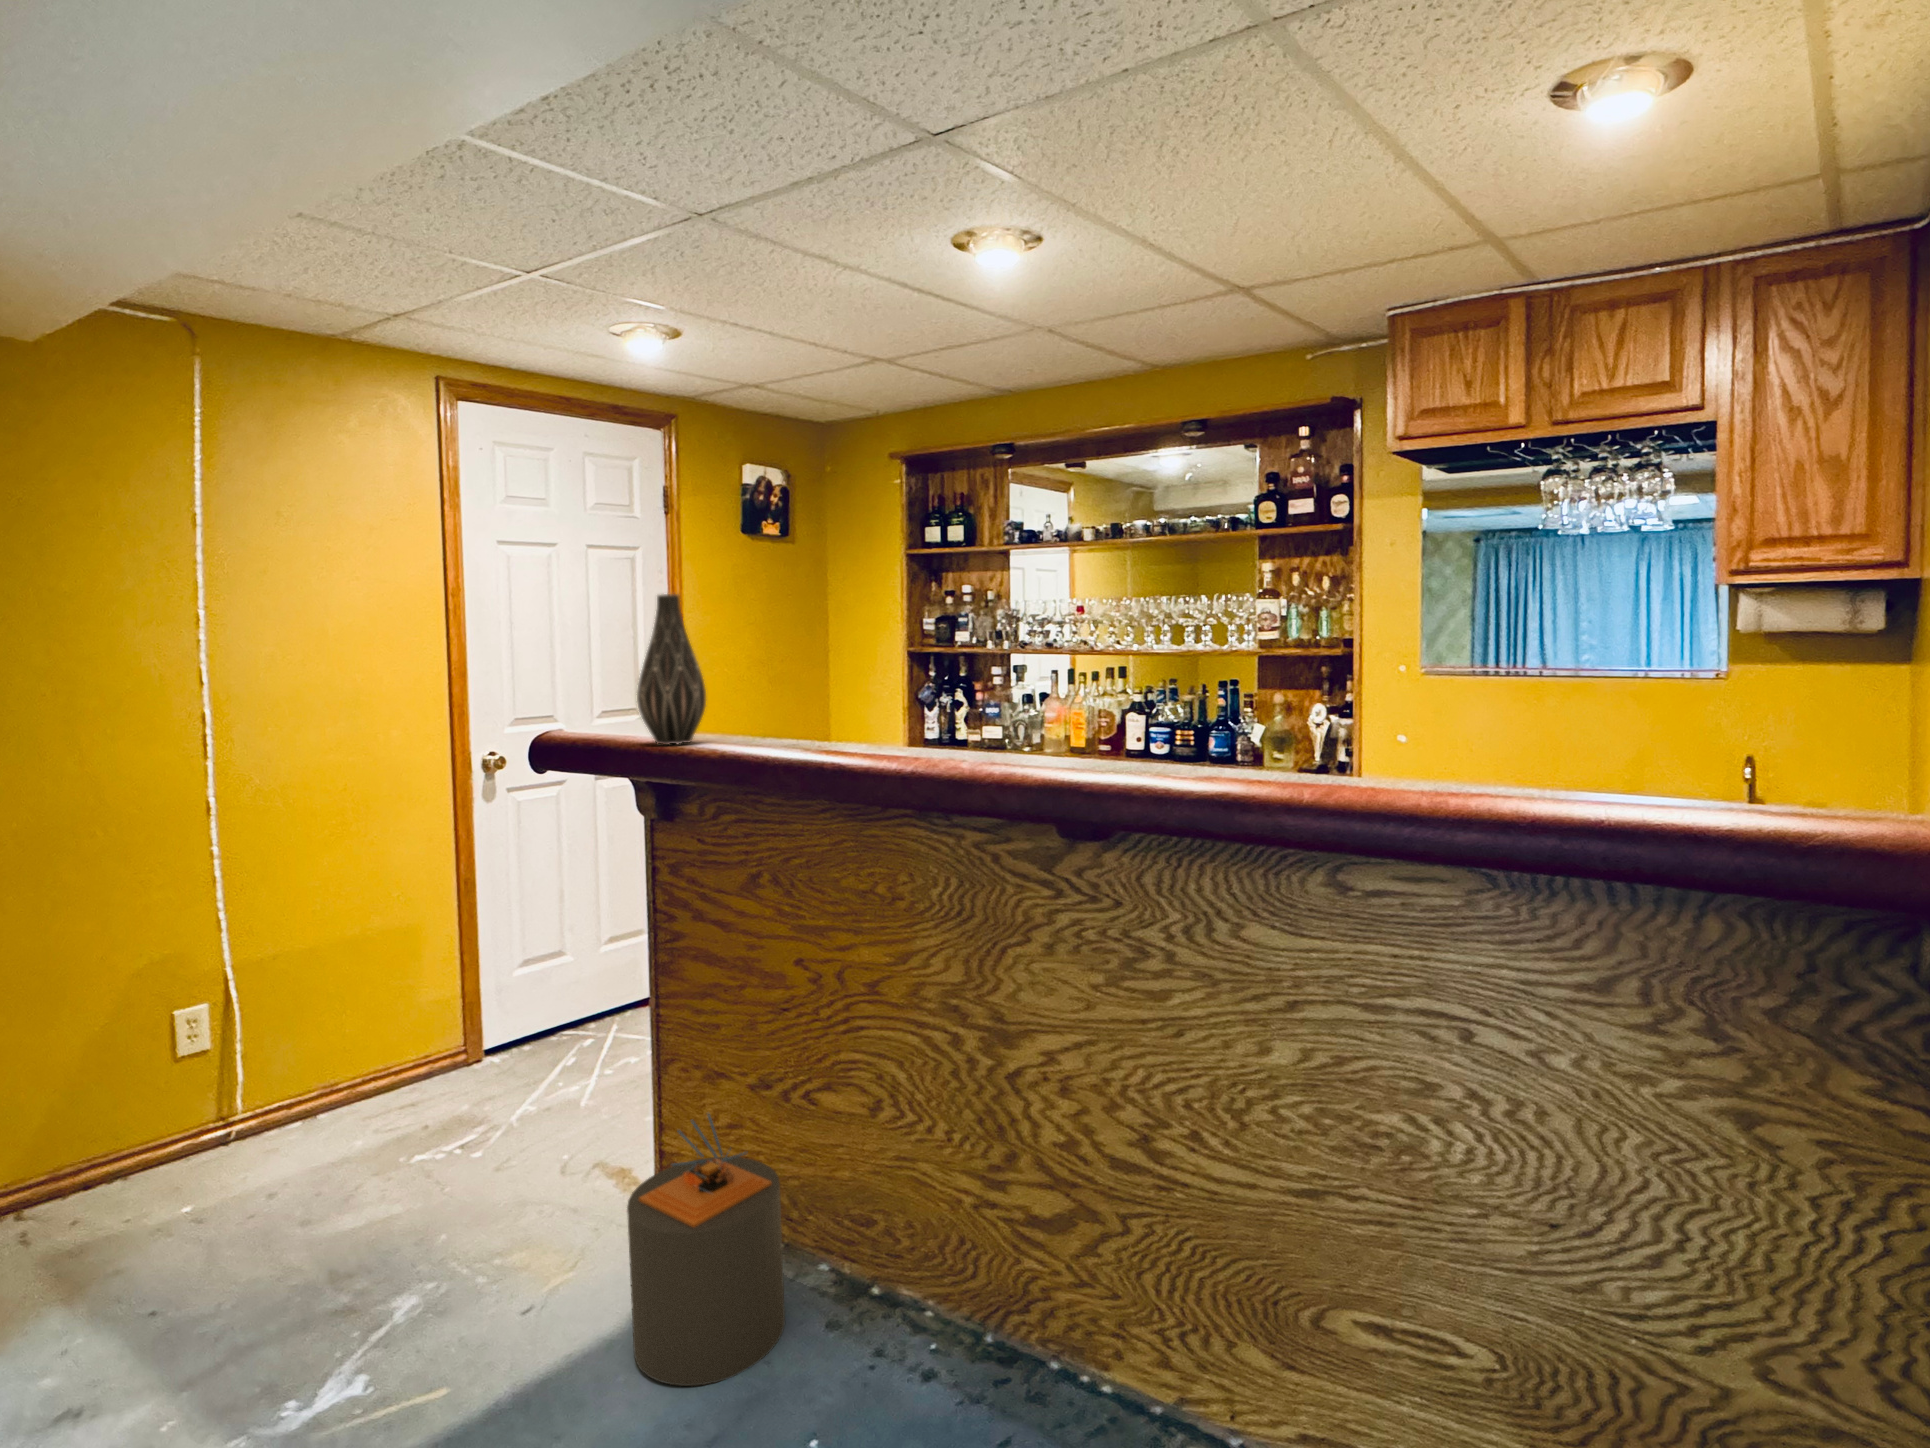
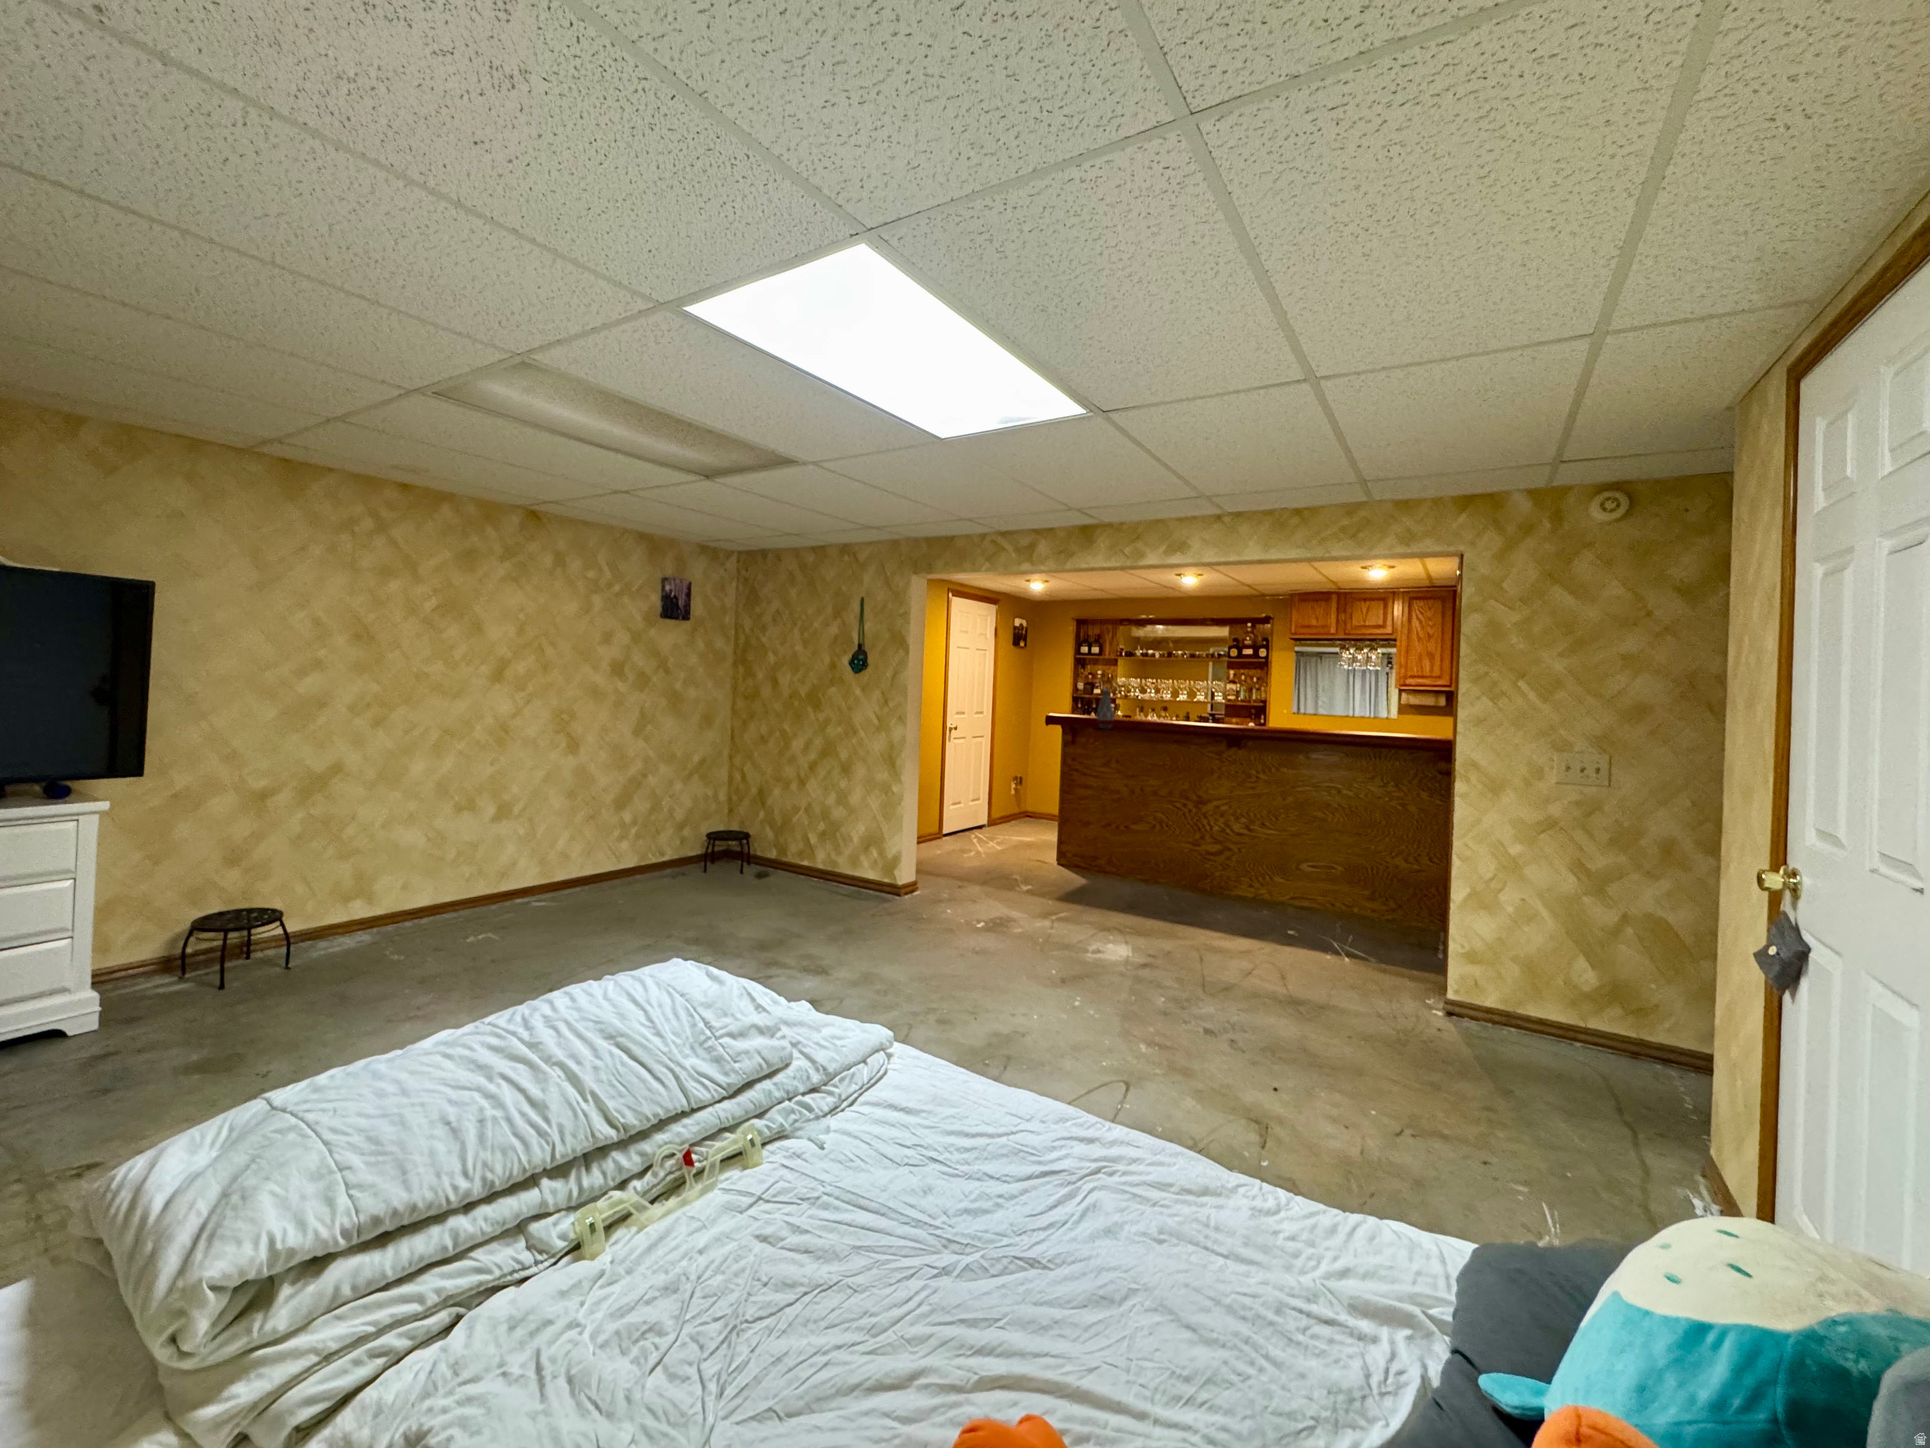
trash can: present [627,1114,785,1386] -> none [1091,827,1132,892]

